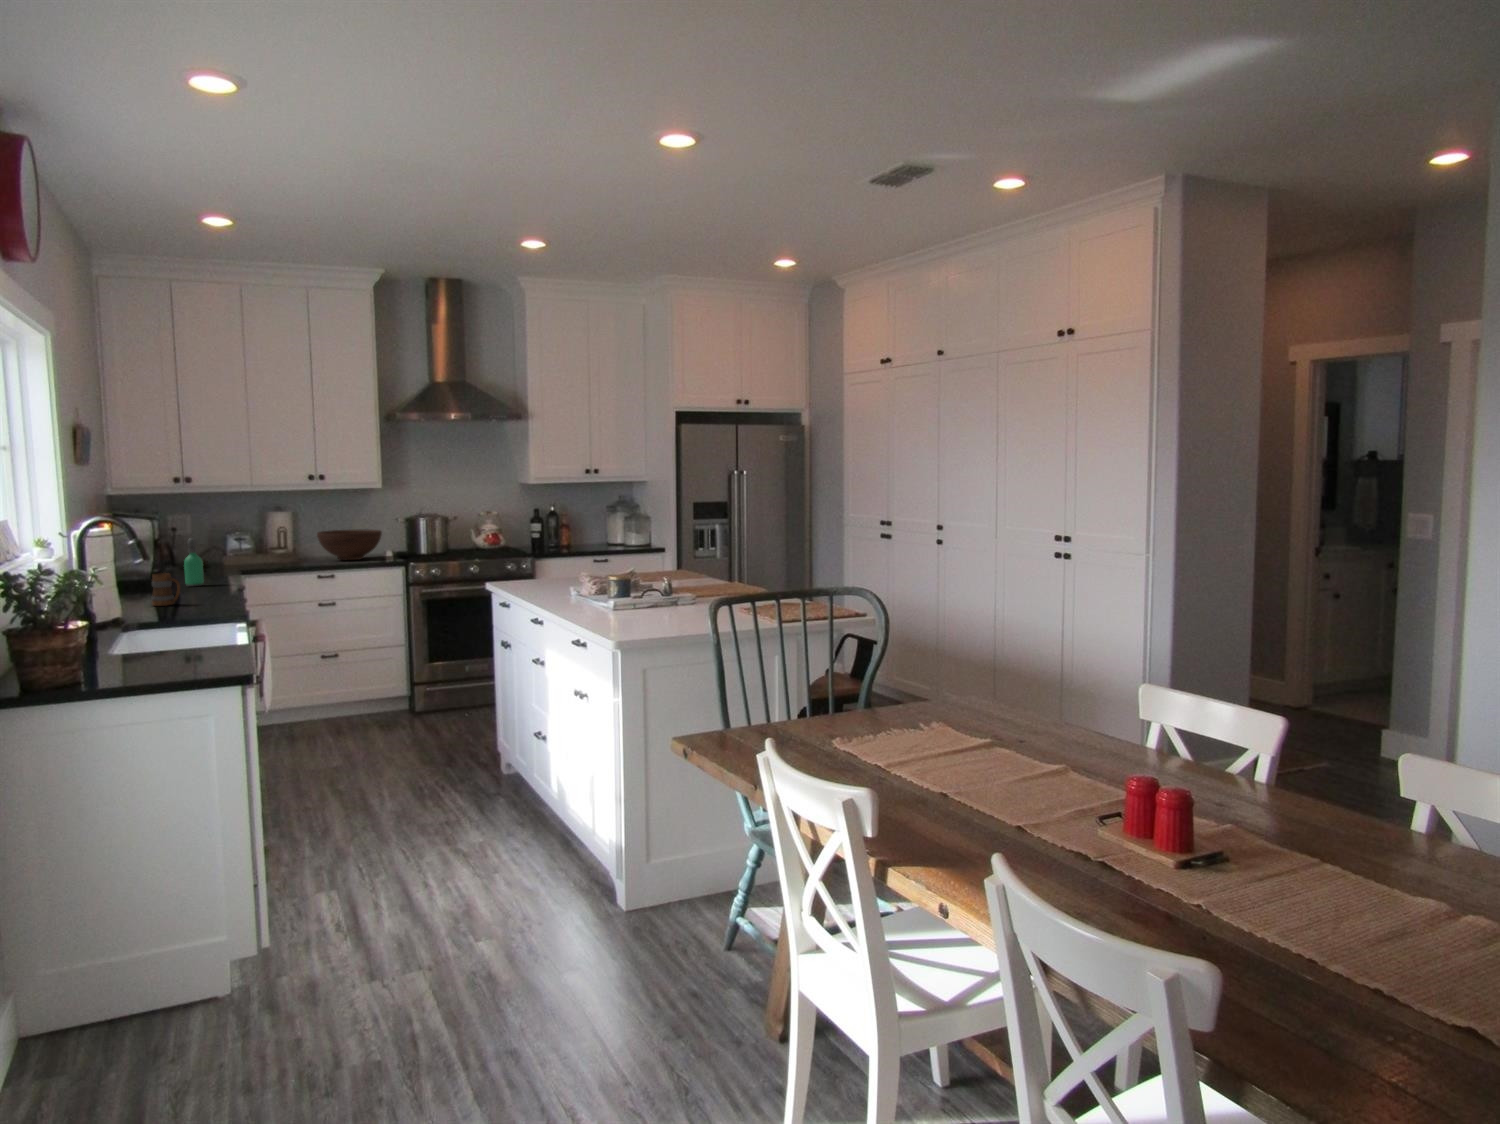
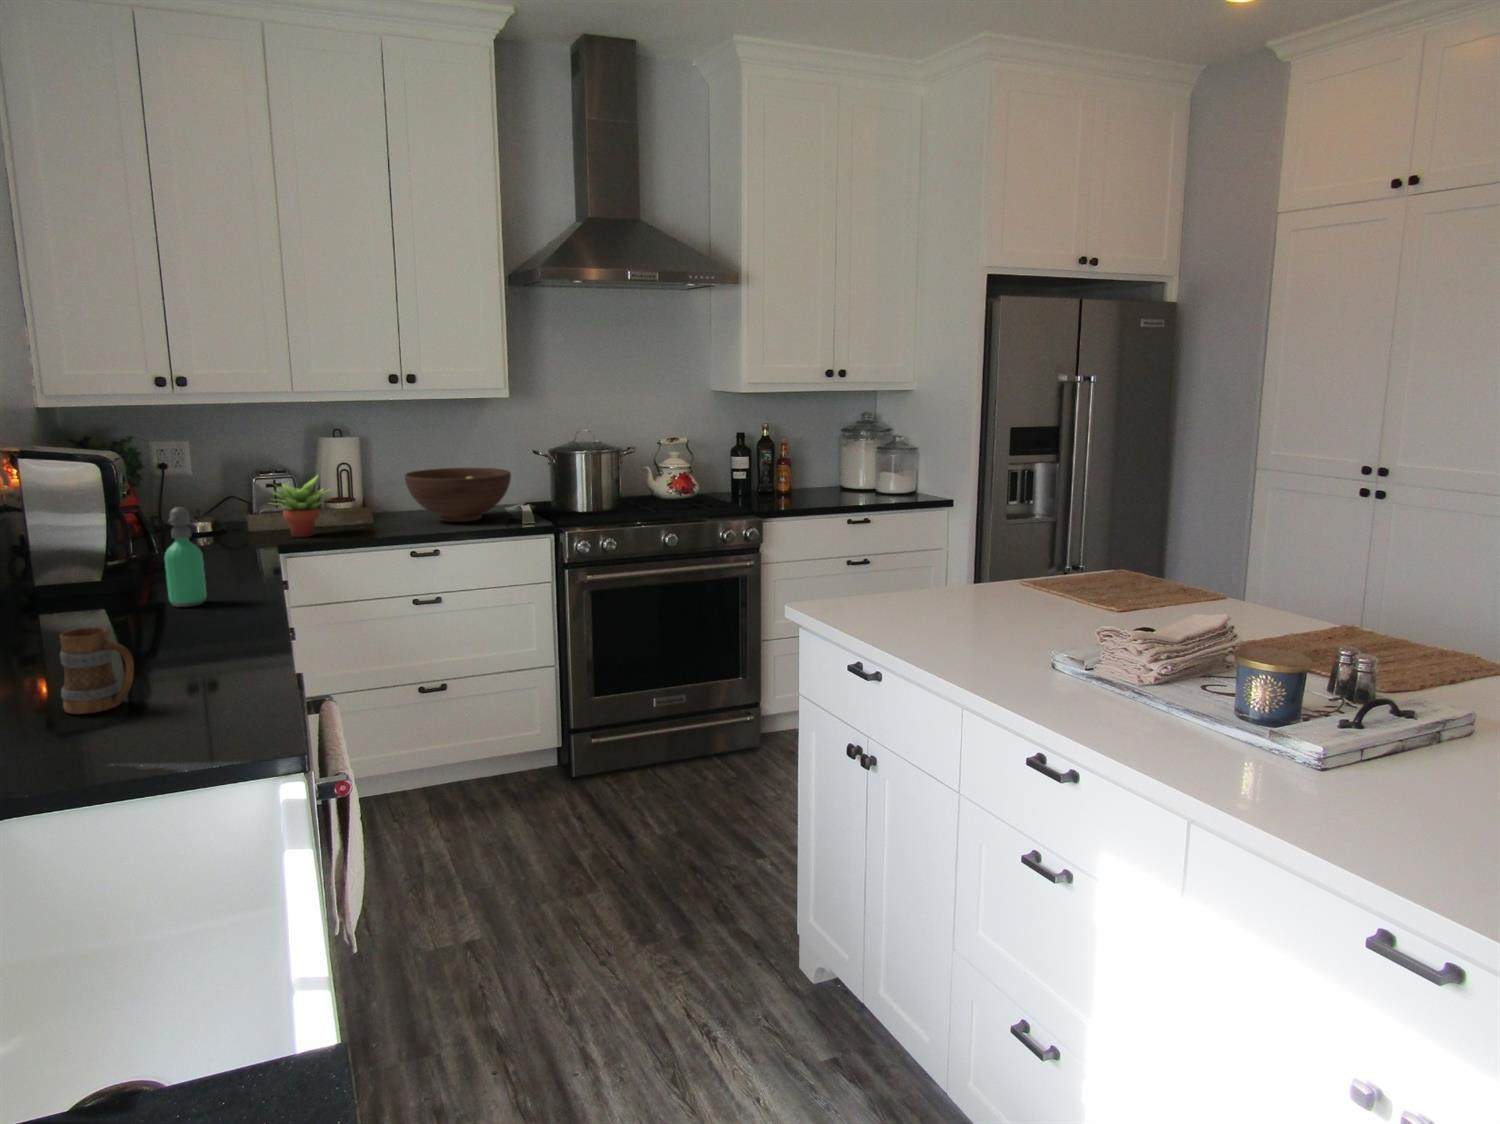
succulent plant: none [235,531,273,567] -> present [271,475,324,537]

